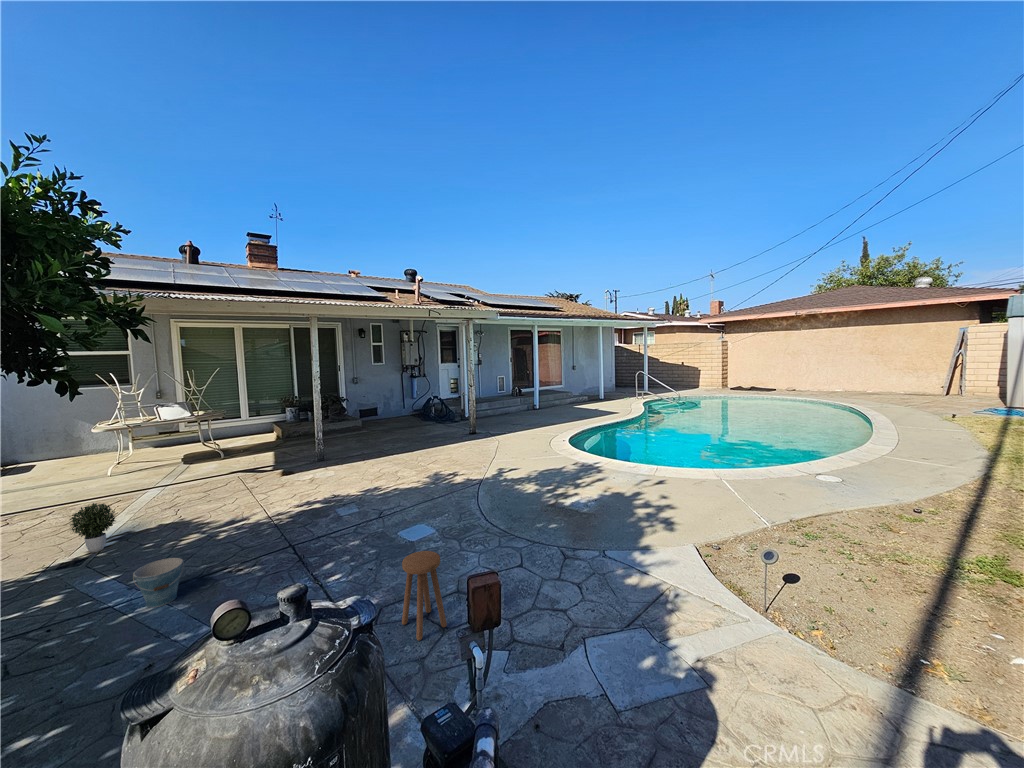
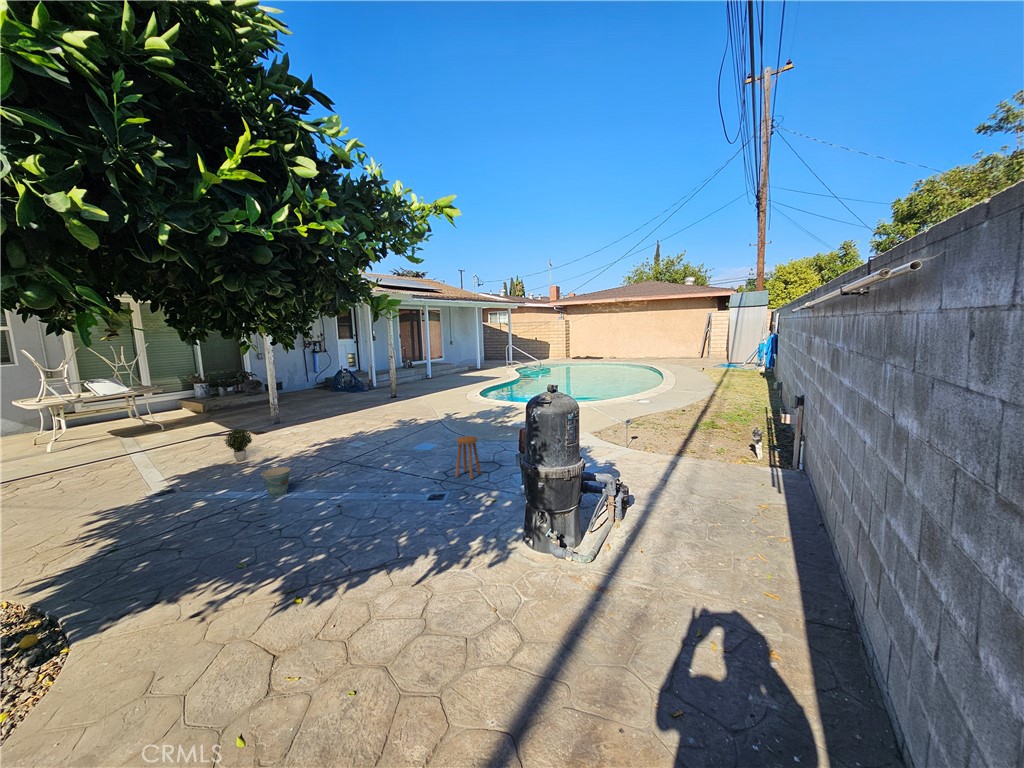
potted plant: present [70,503,116,552] -> present [224,429,252,462]

